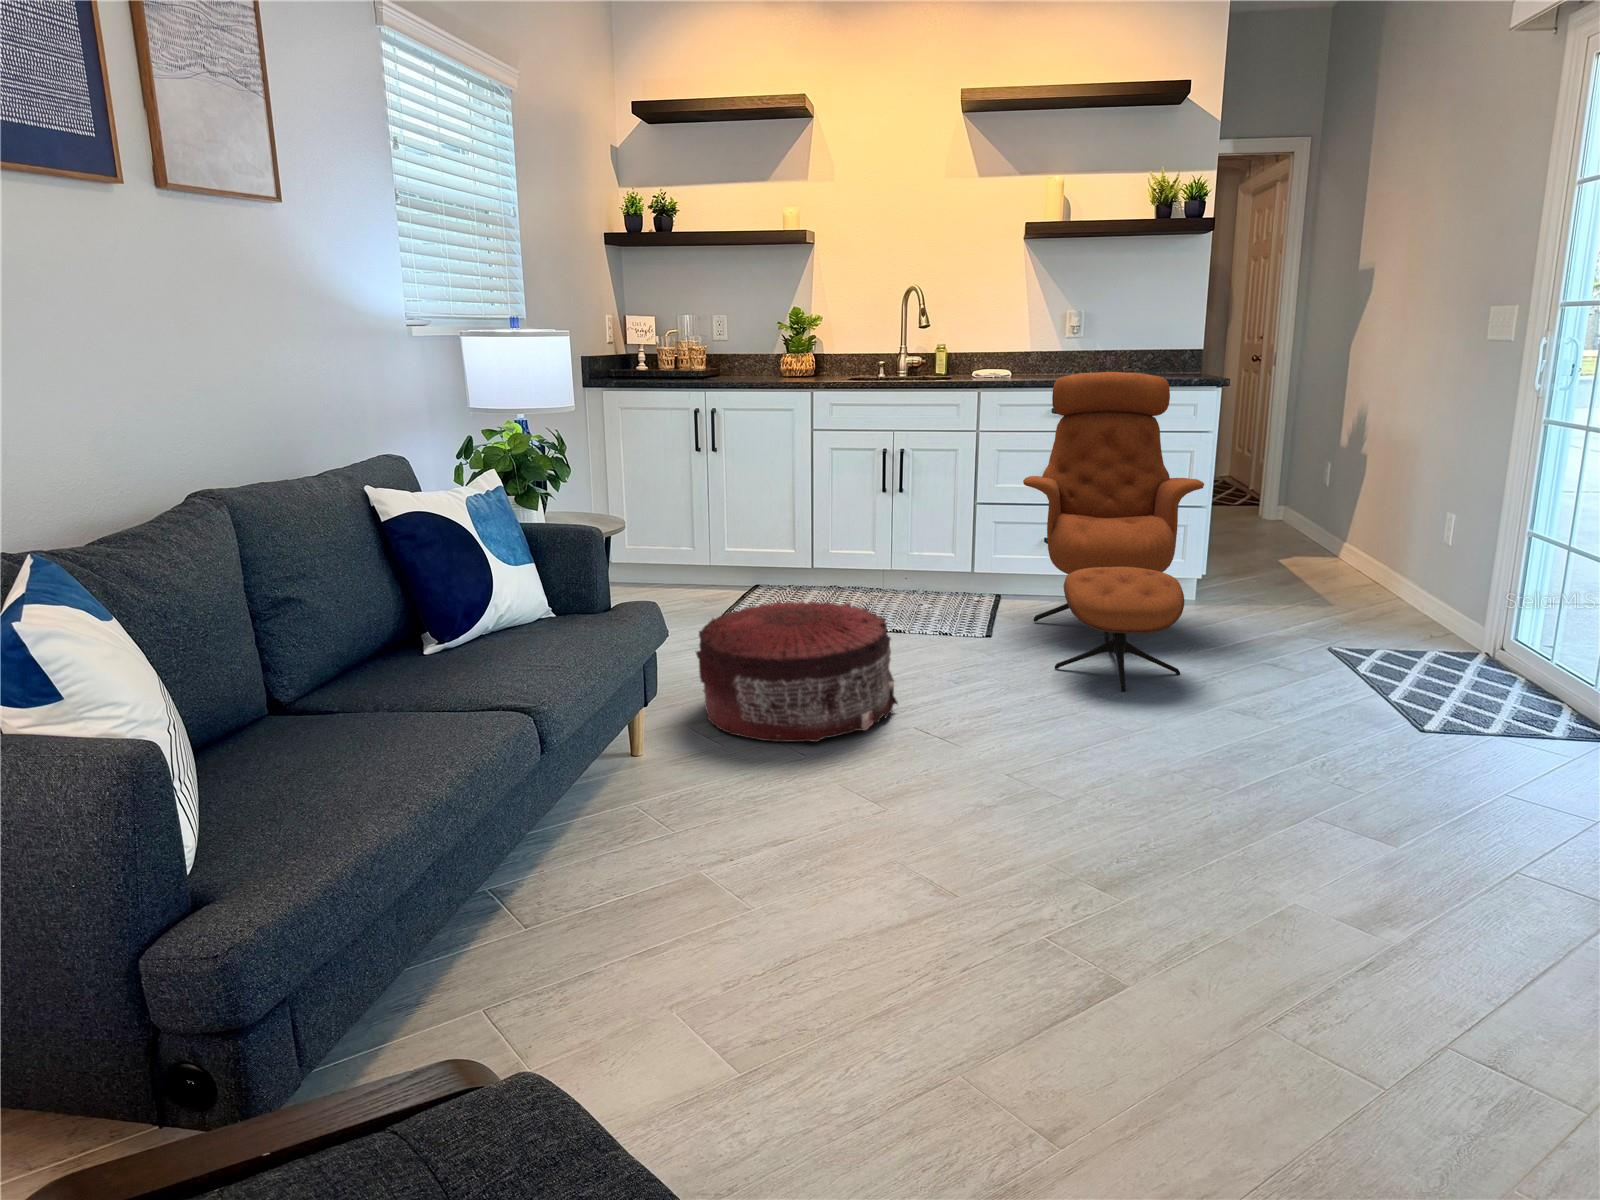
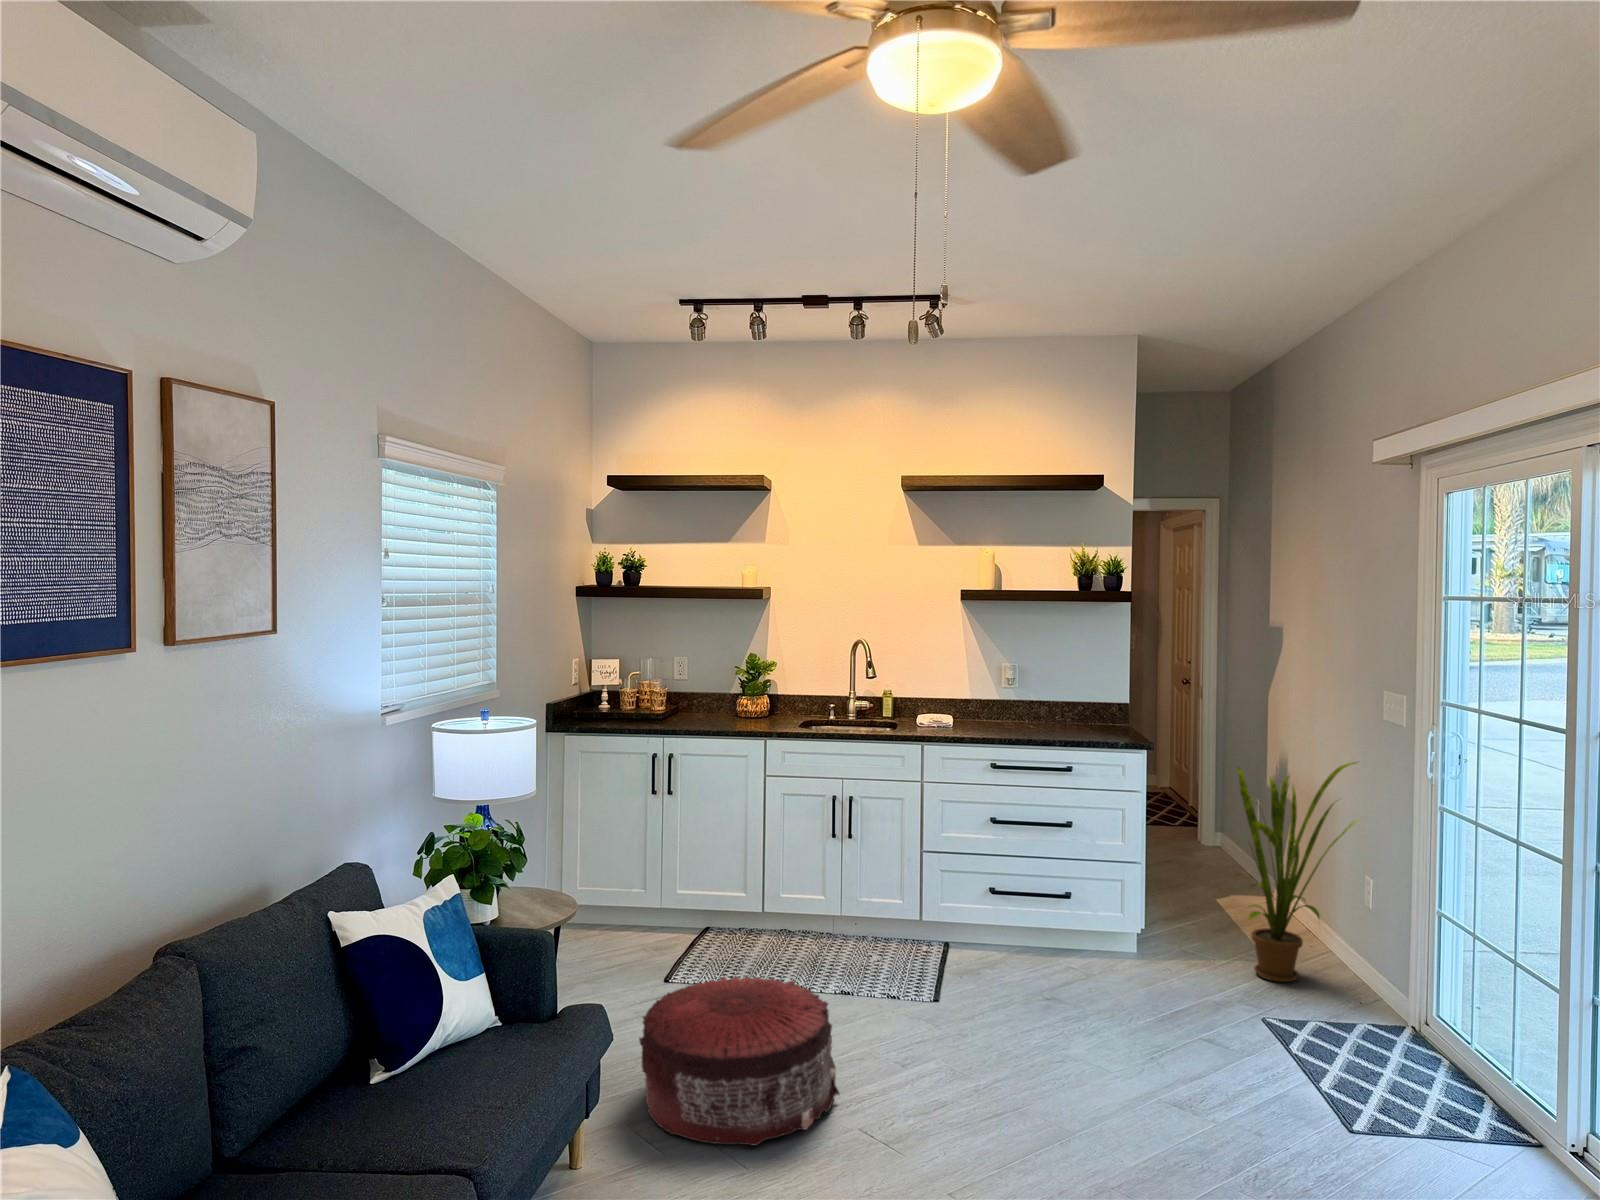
lounge chair: present [1023,372,1204,692] -> none [963,735,1133,1076]
house plant: none [1314,389,1461,621] -> present [1237,762,1358,982]

